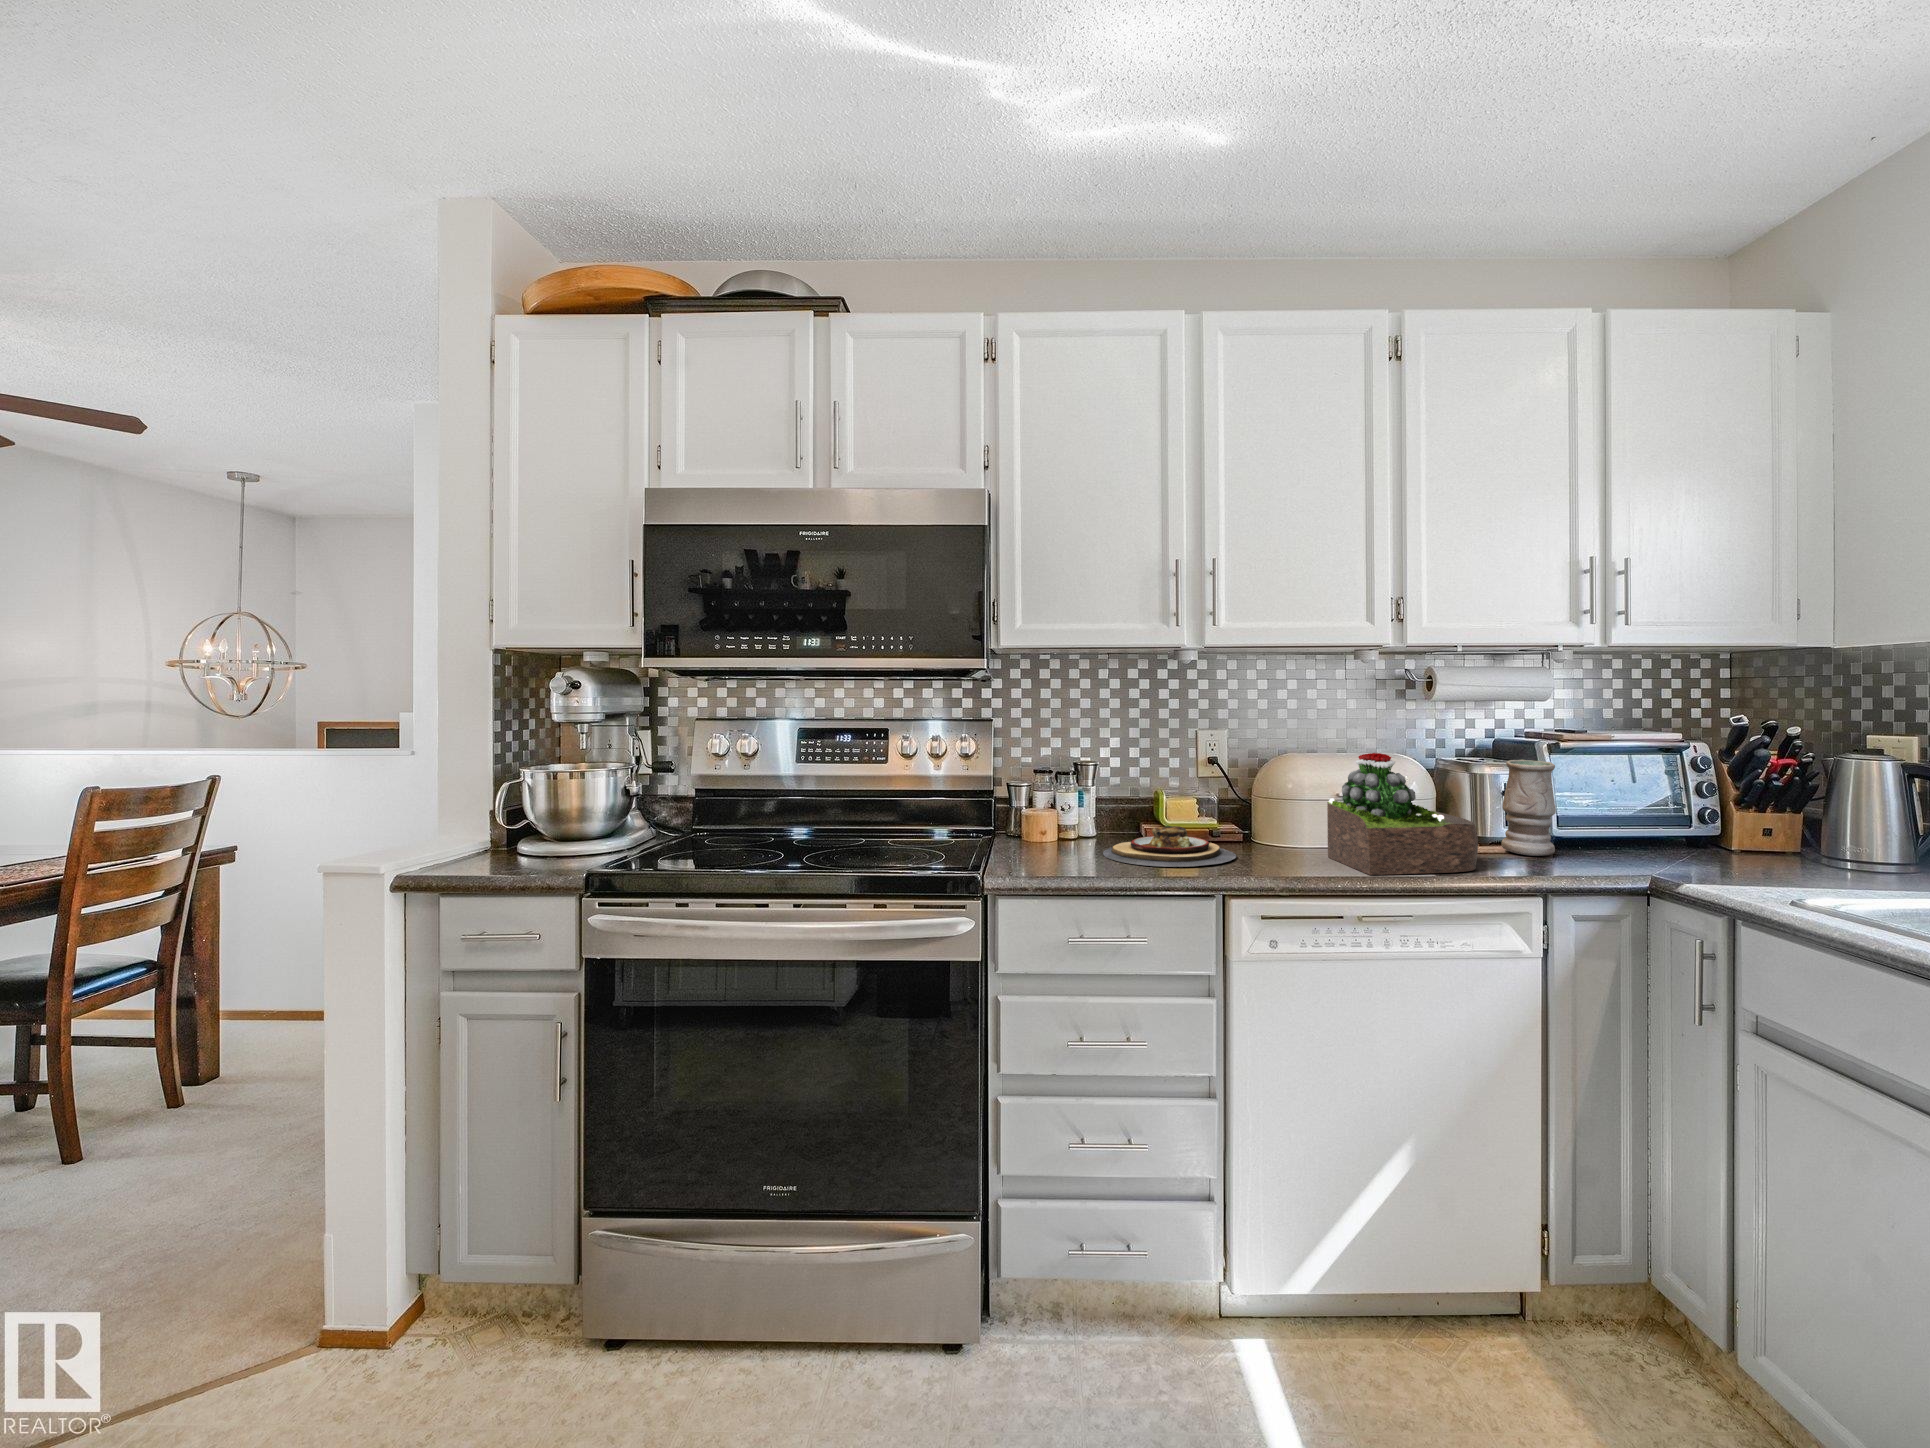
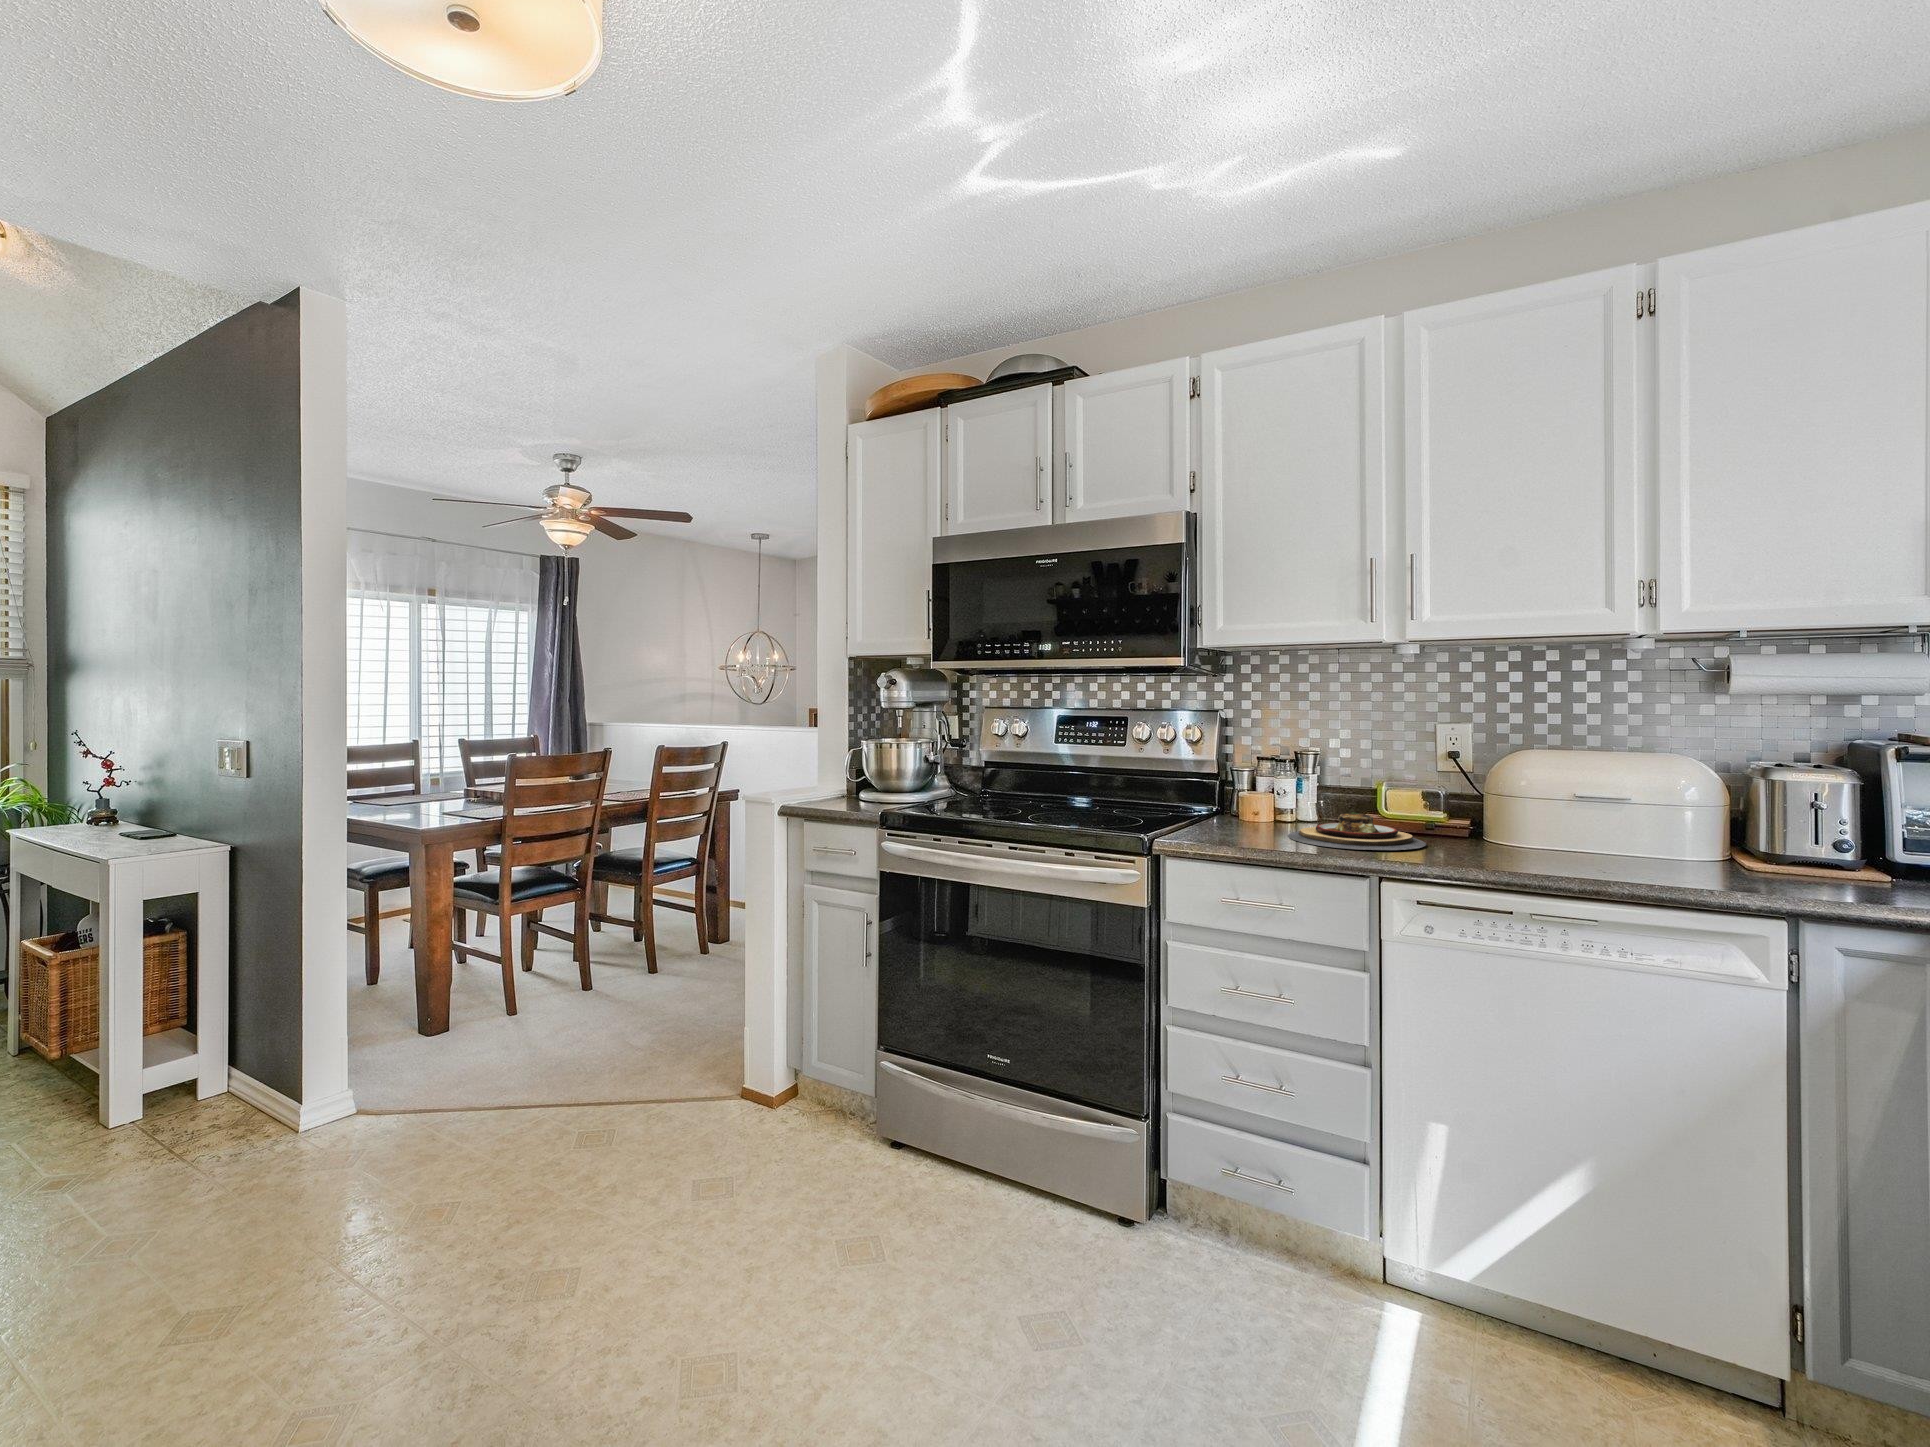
succulent plant: present [1327,753,1478,875] -> none [1533,751,1708,883]
vase: present [1501,759,1556,856] -> none [1792,768,1870,882]

